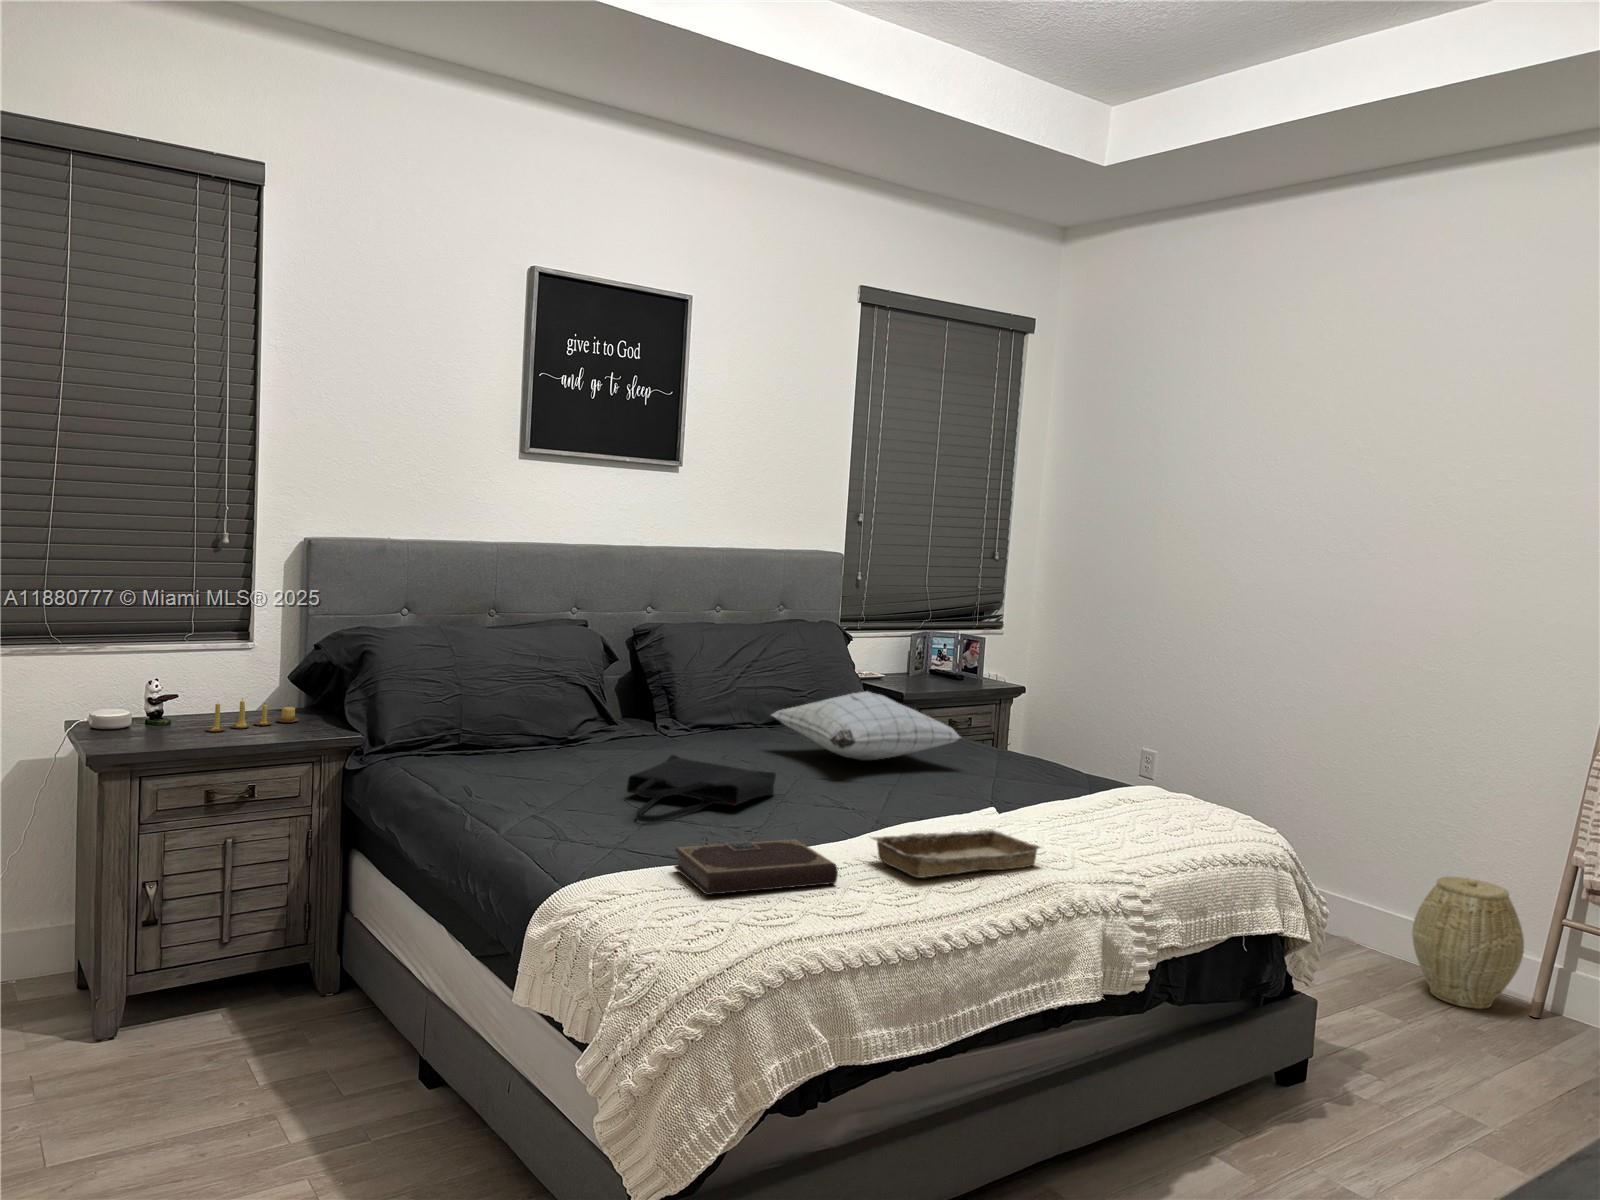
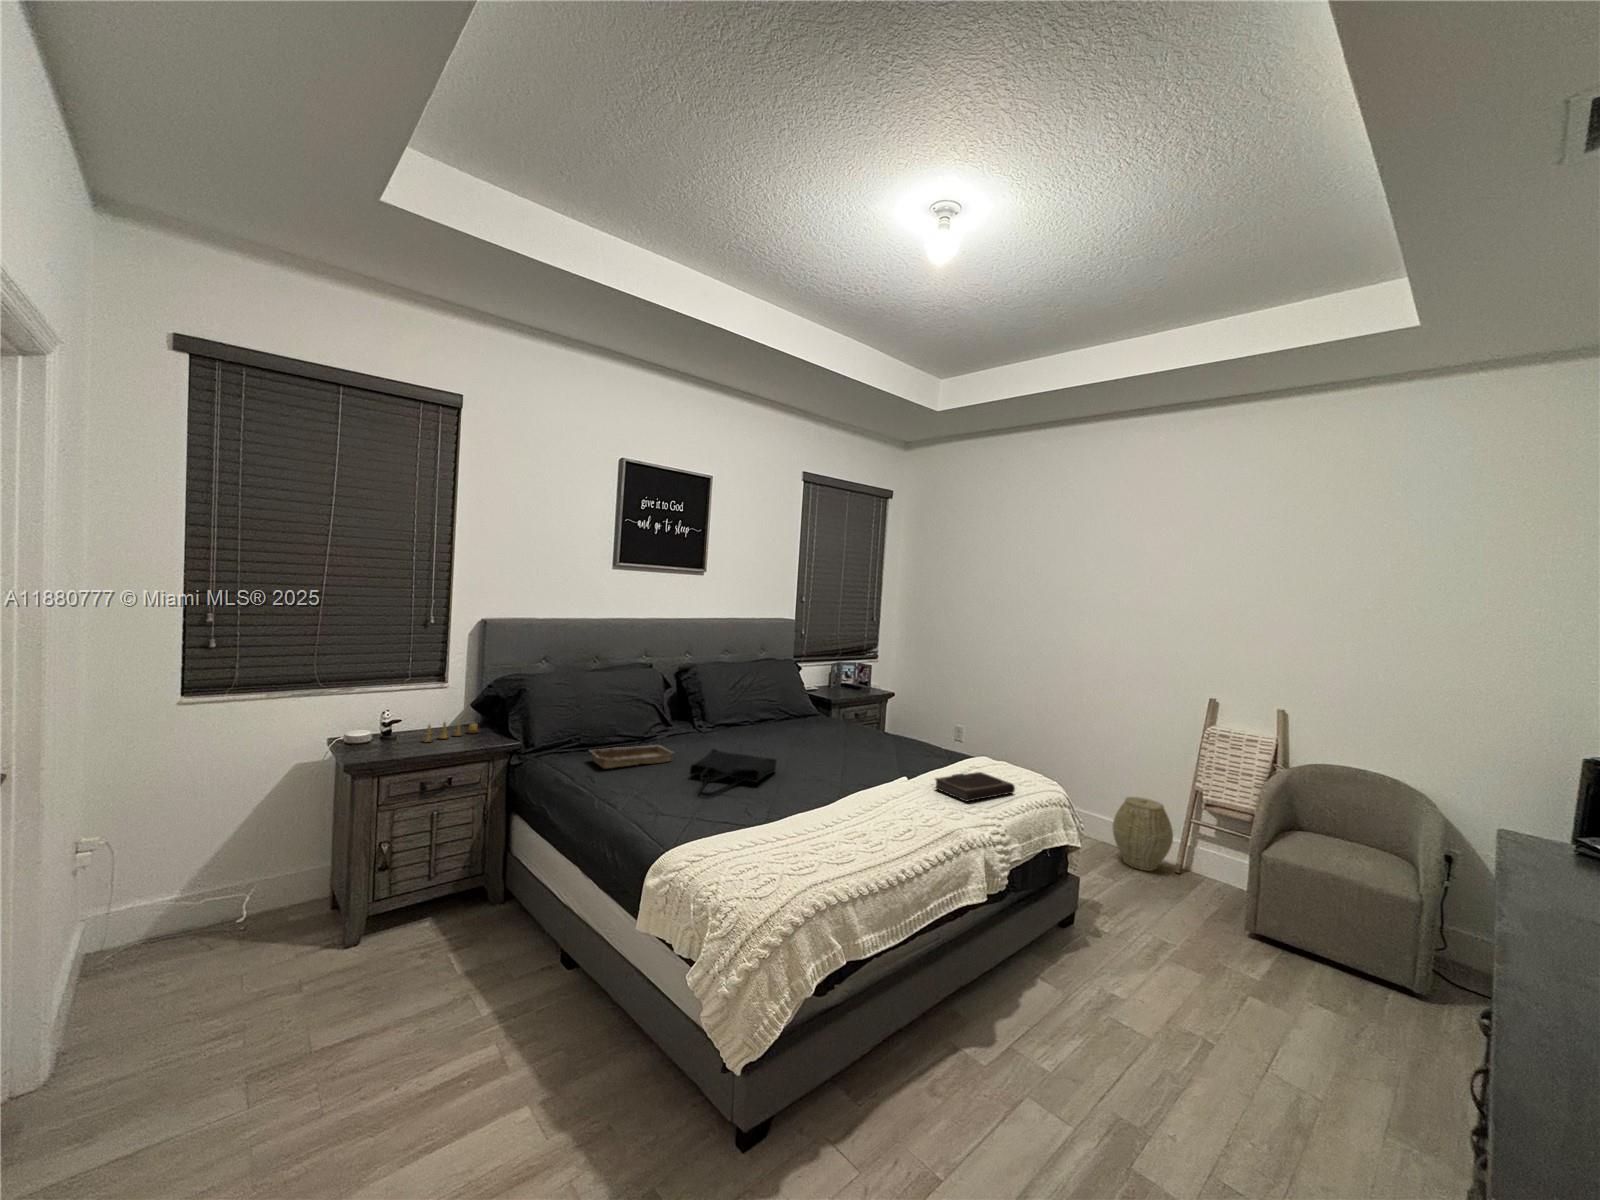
pillow: present [771,692,960,760] -> none [764,705,876,745]
tray: present [872,830,1041,878] -> present [590,745,672,768]
notebook: present [674,840,838,895] -> present [935,772,1015,801]

